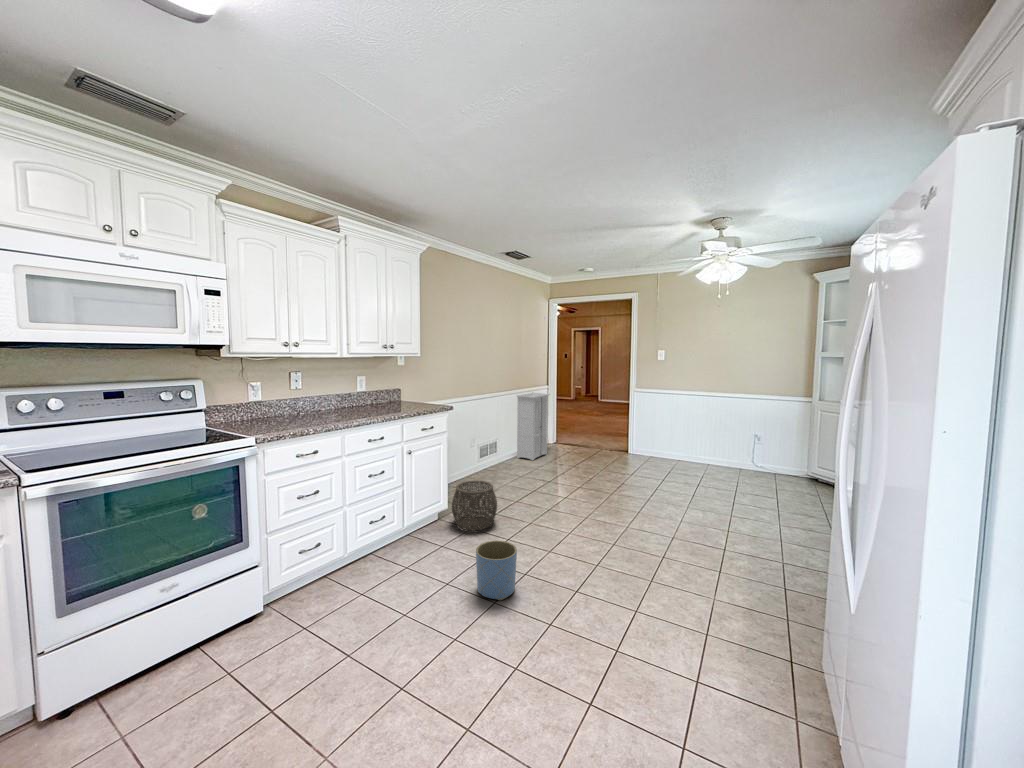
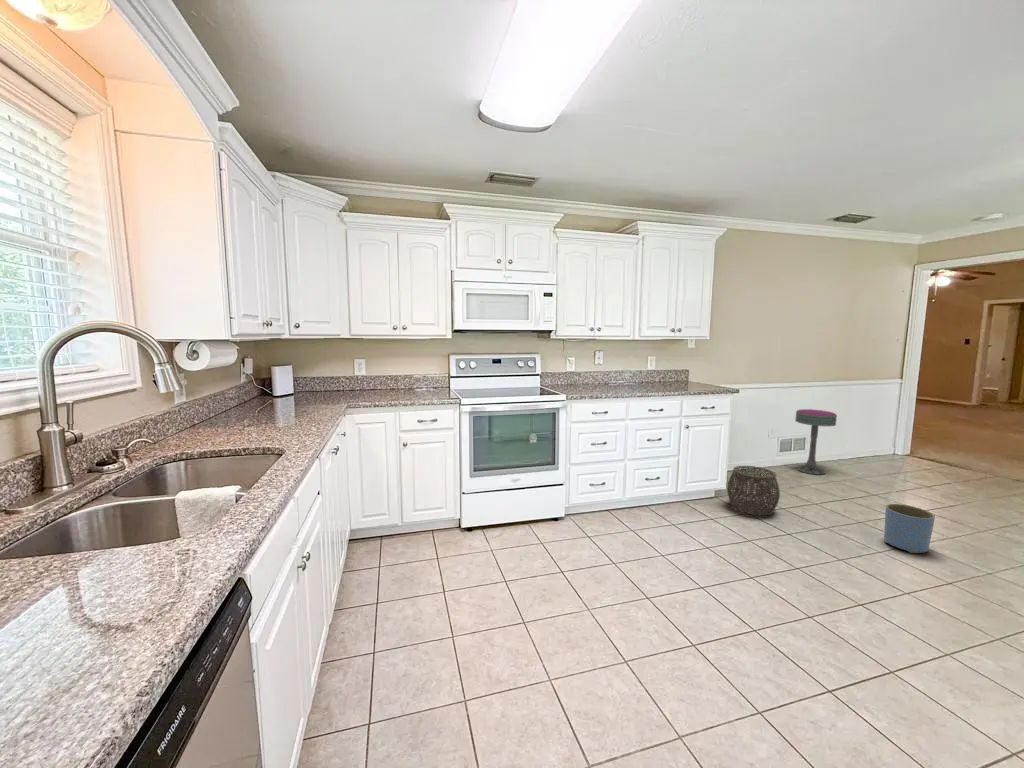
storage cabinet: present [517,393,550,460] -> none [835,385,897,468]
bar stool: none [490,417,520,474] -> present [795,409,837,475]
planter: present [476,541,517,600] -> present [884,504,935,553]

